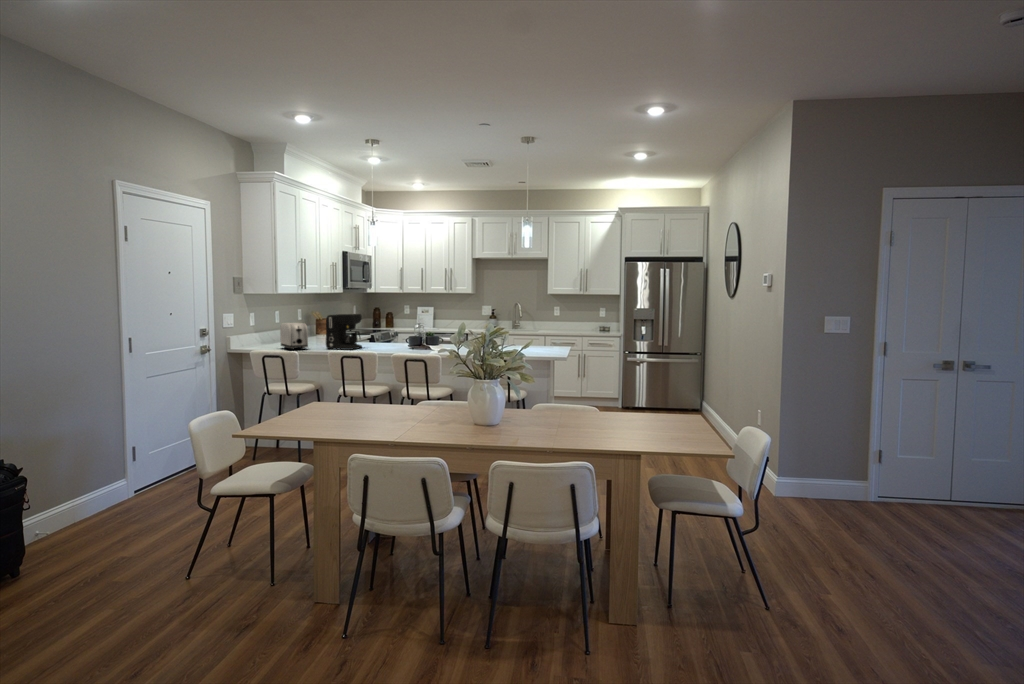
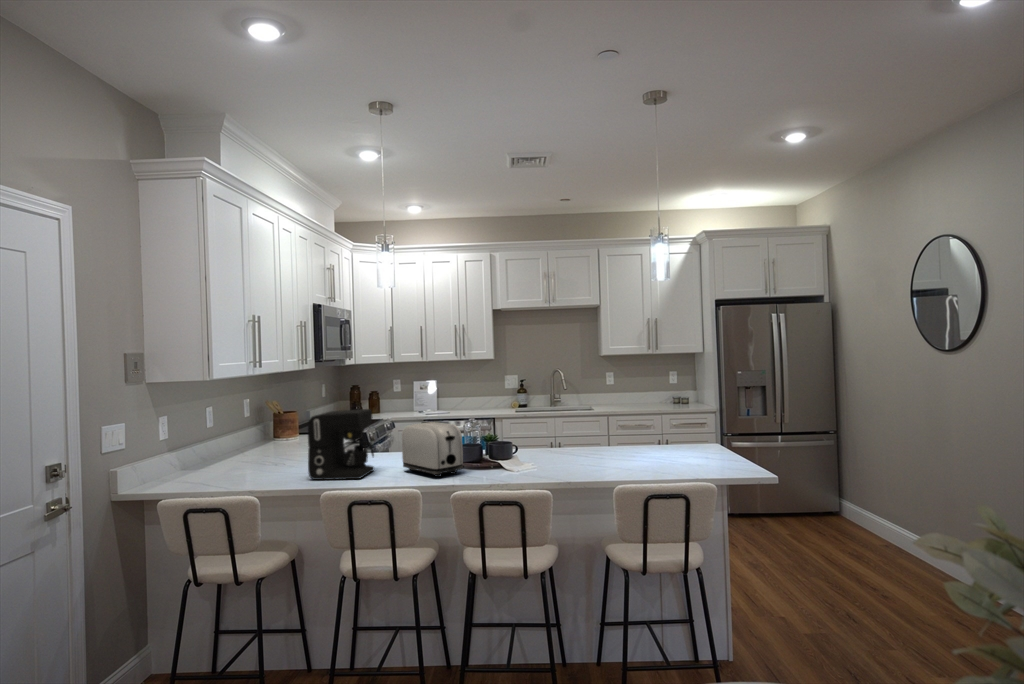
toaster: present [280,323,308,350] -> present [402,422,463,477]

